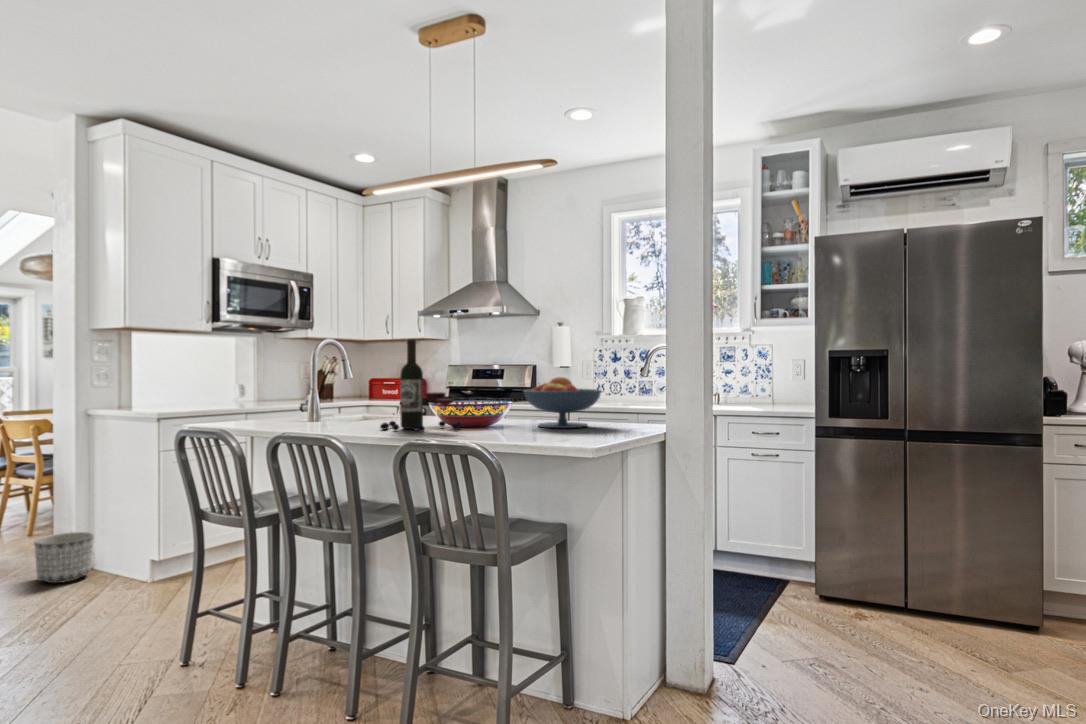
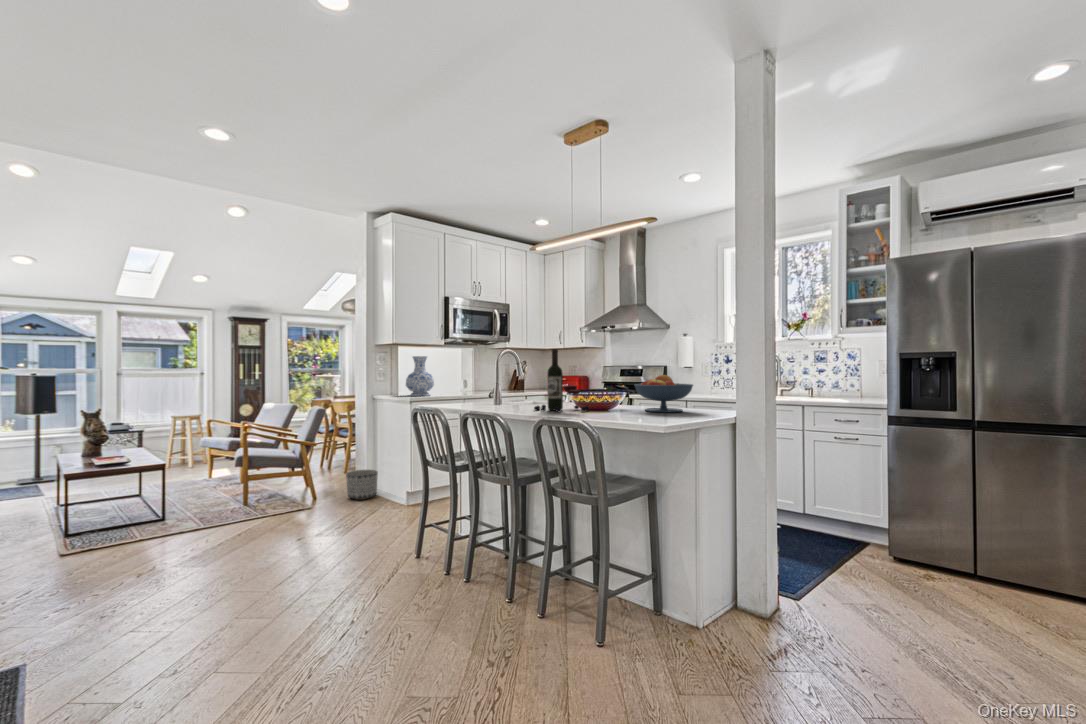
vase: none [145,348,195,411] -> present [406,356,434,396]

